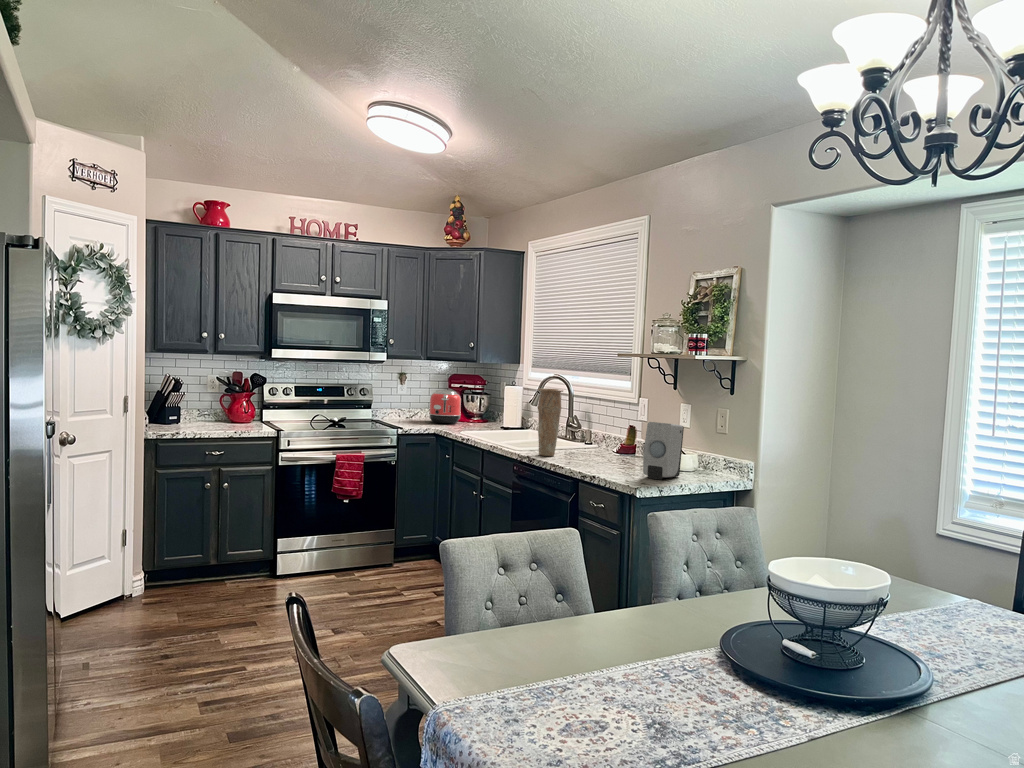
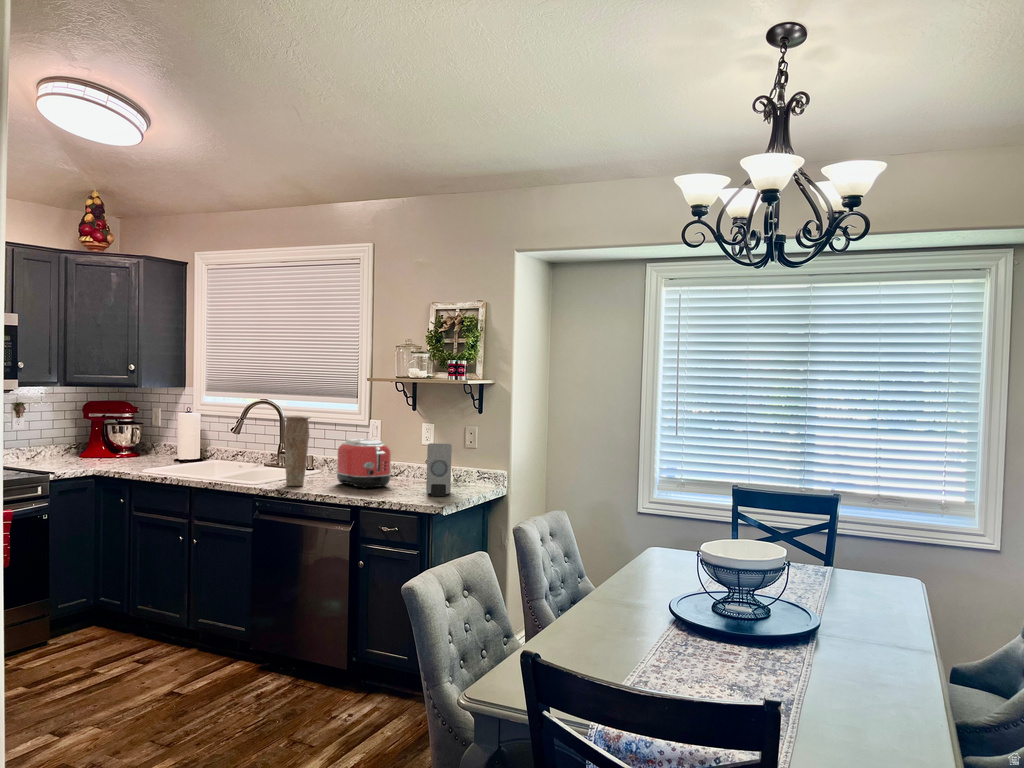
toaster: present [429,390,461,424] -> present [336,439,391,489]

